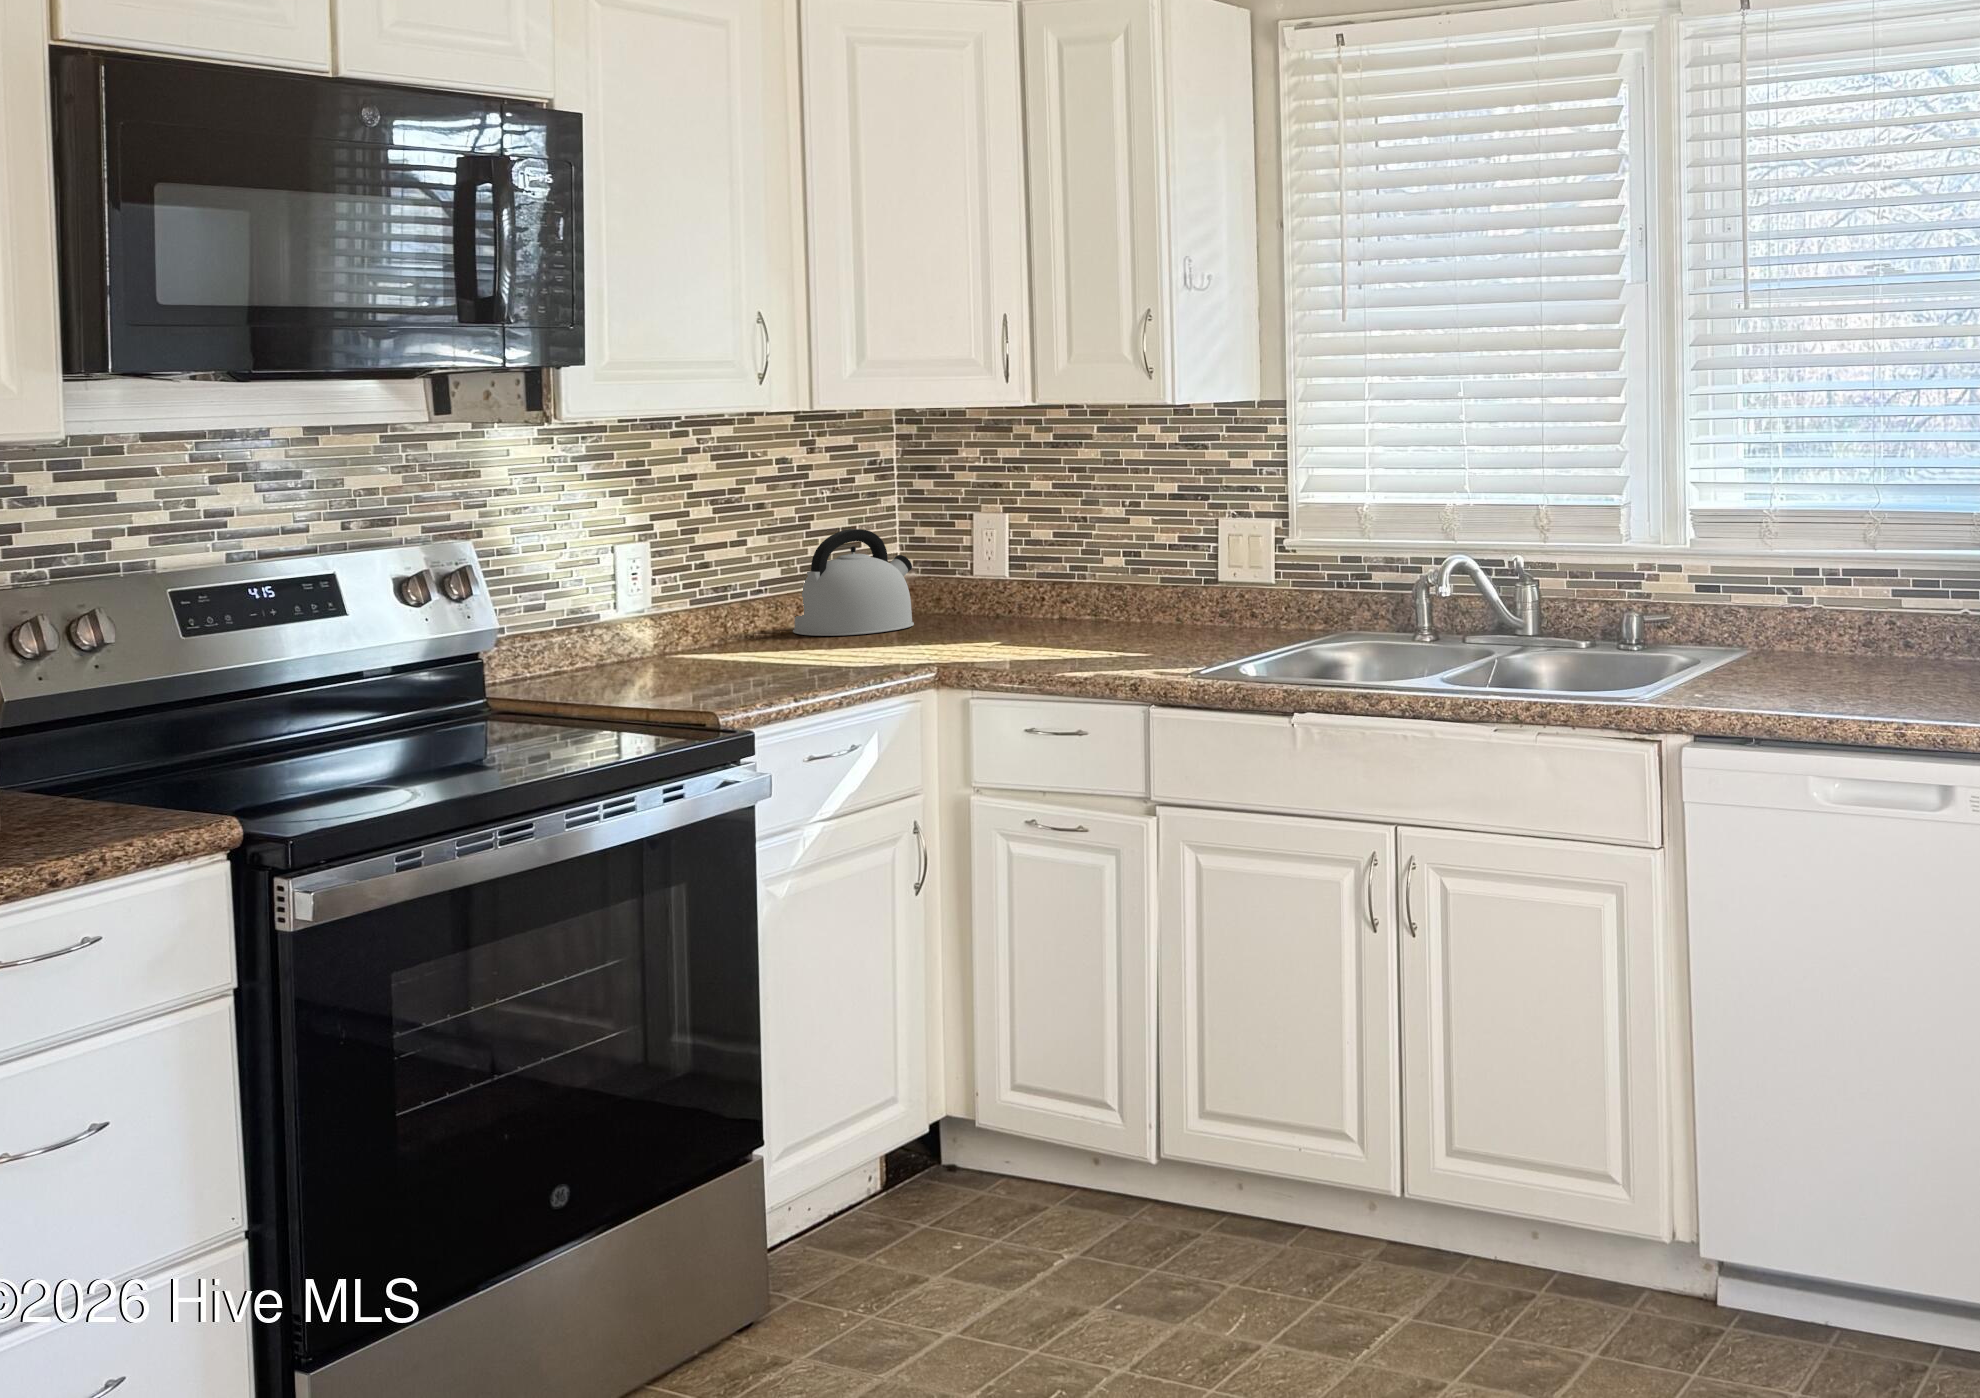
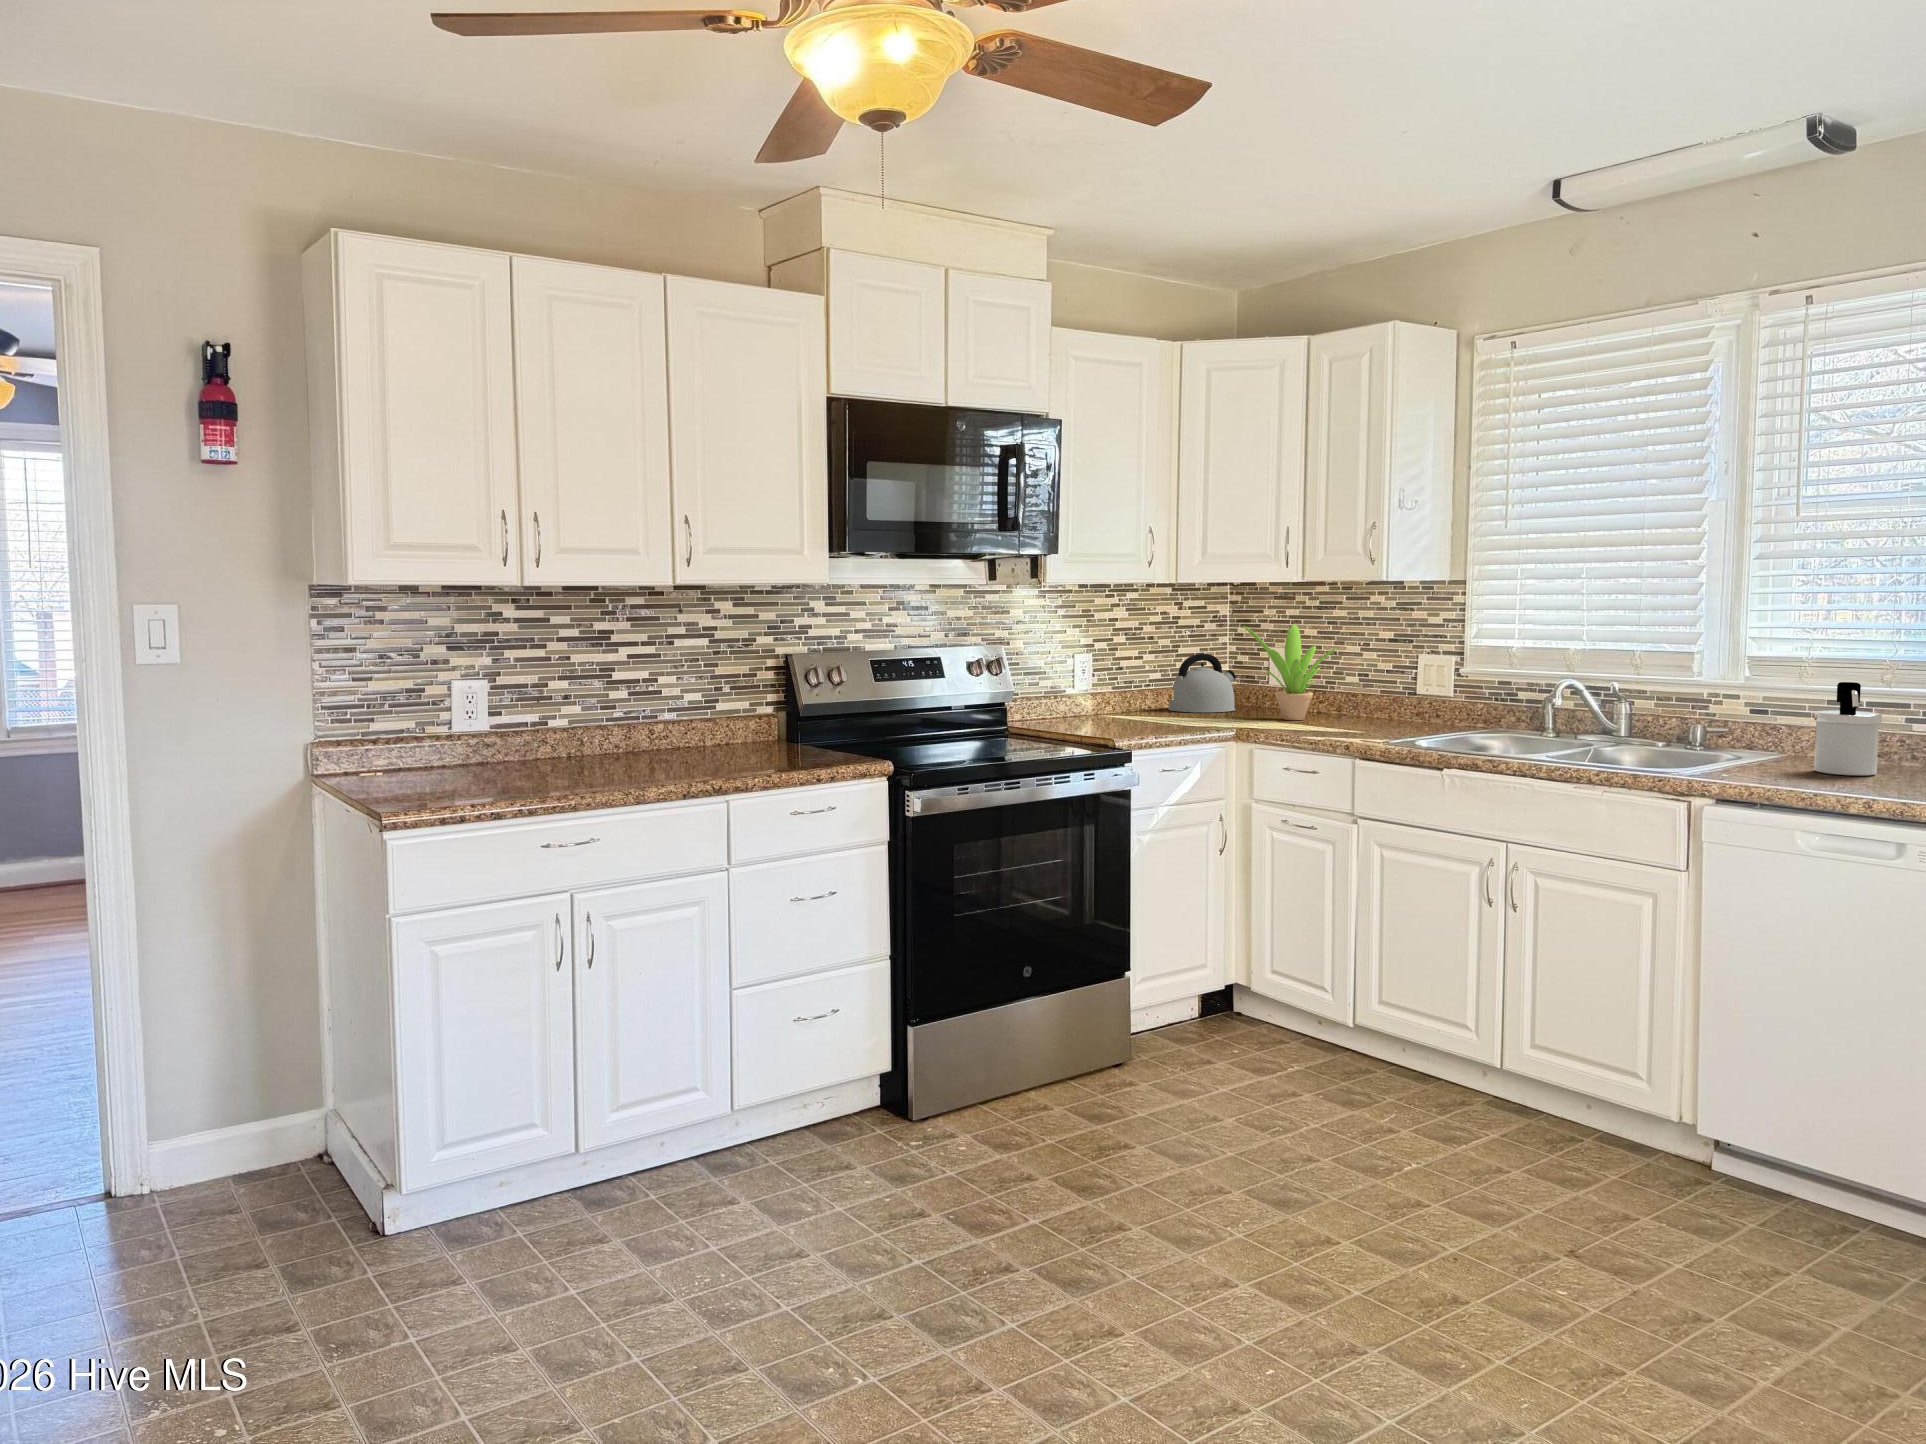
potted plant: none [930,473,1090,639] -> present [1243,624,1336,720]
soap dispenser: none [1792,544,1872,679] -> present [1814,682,1882,776]

